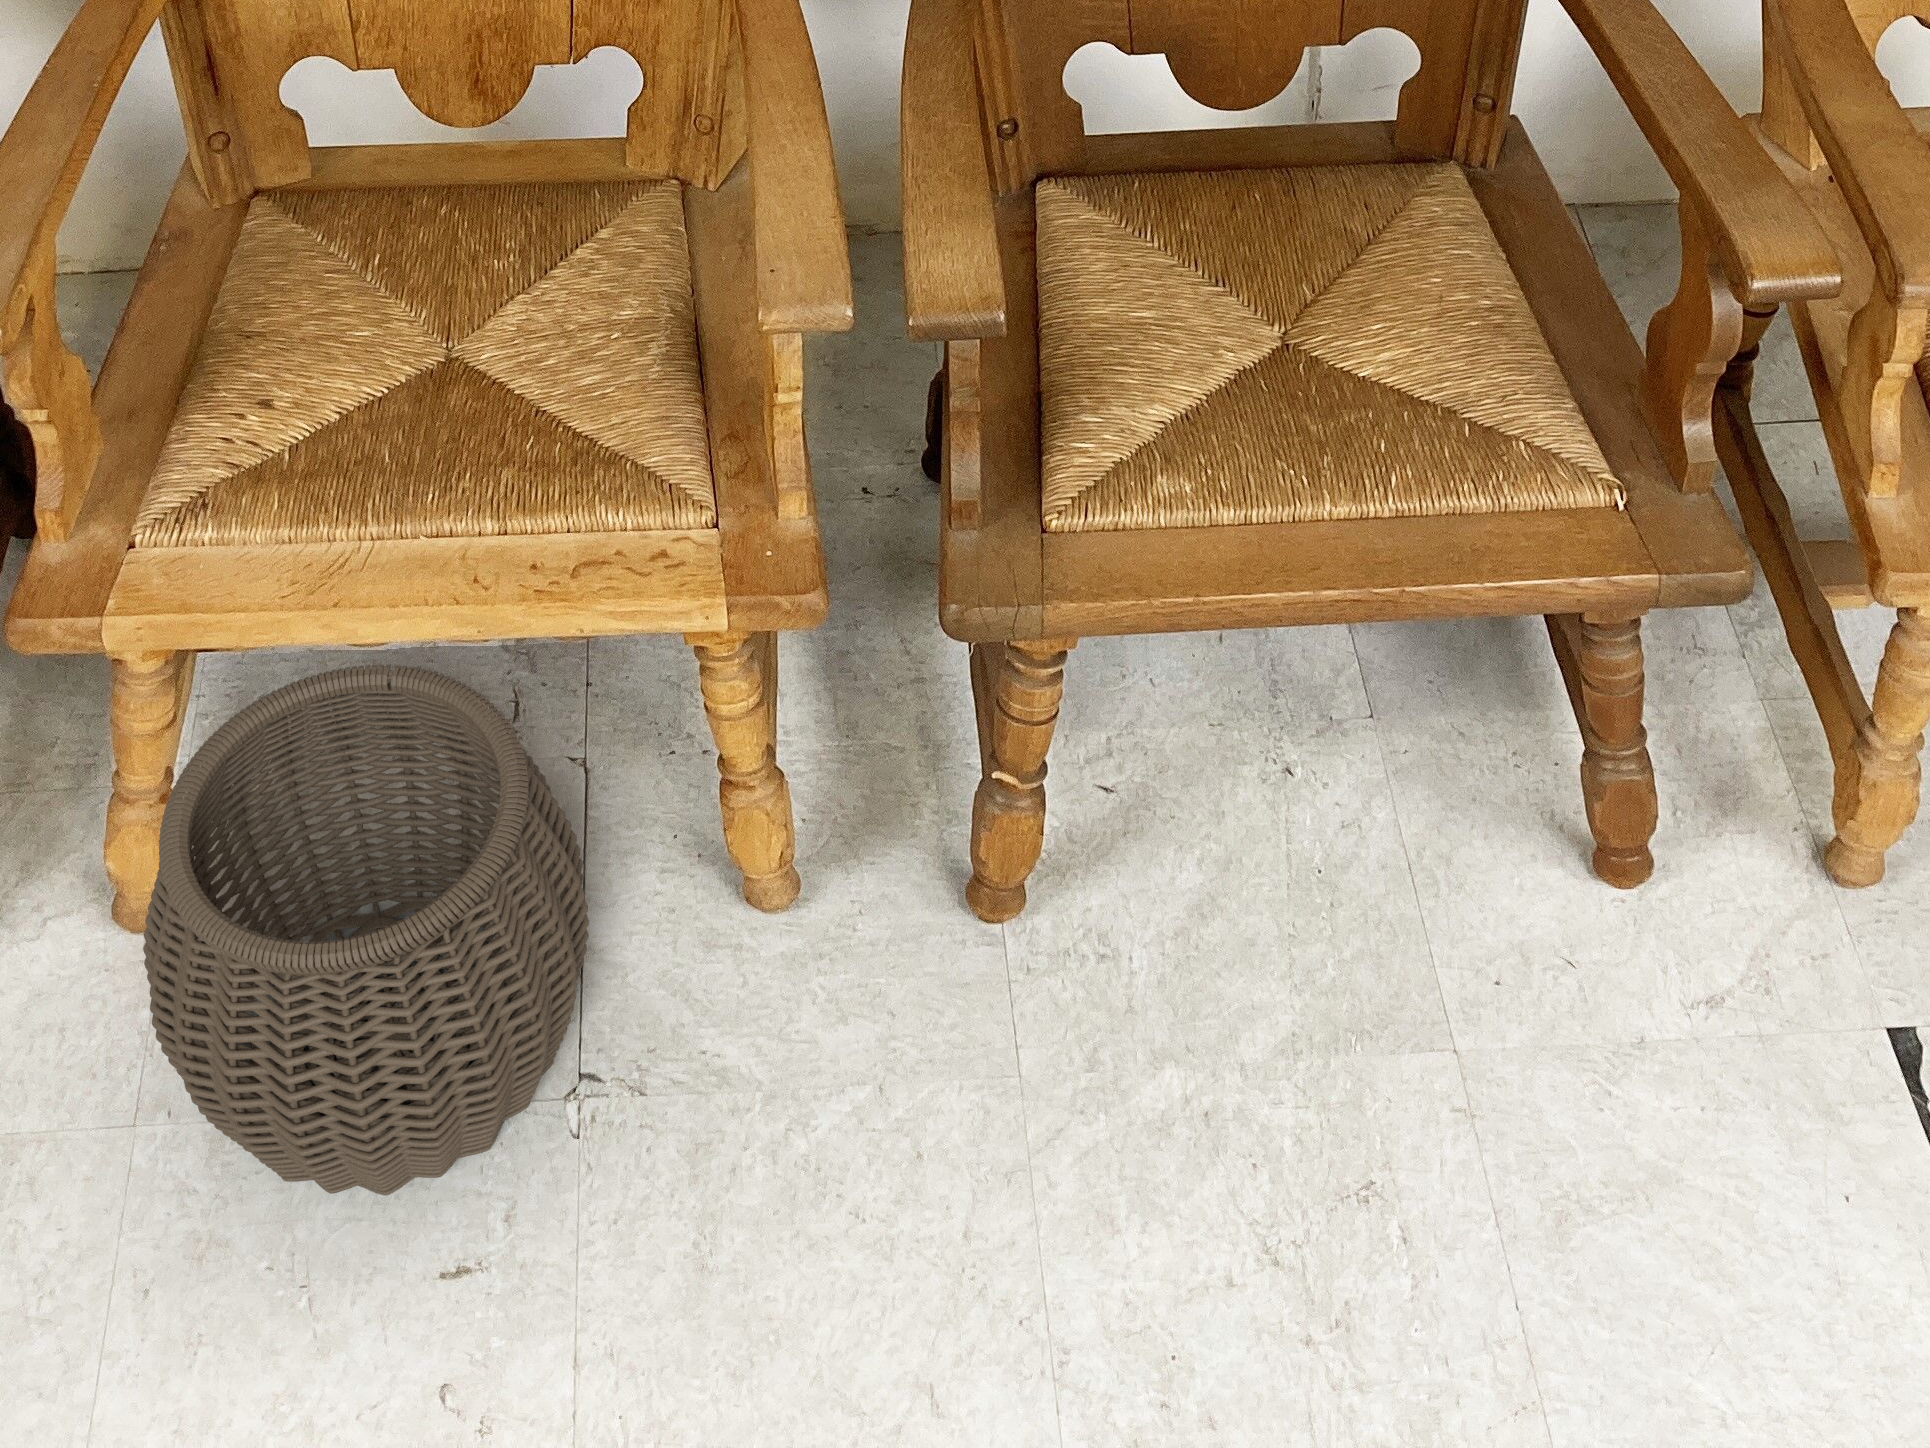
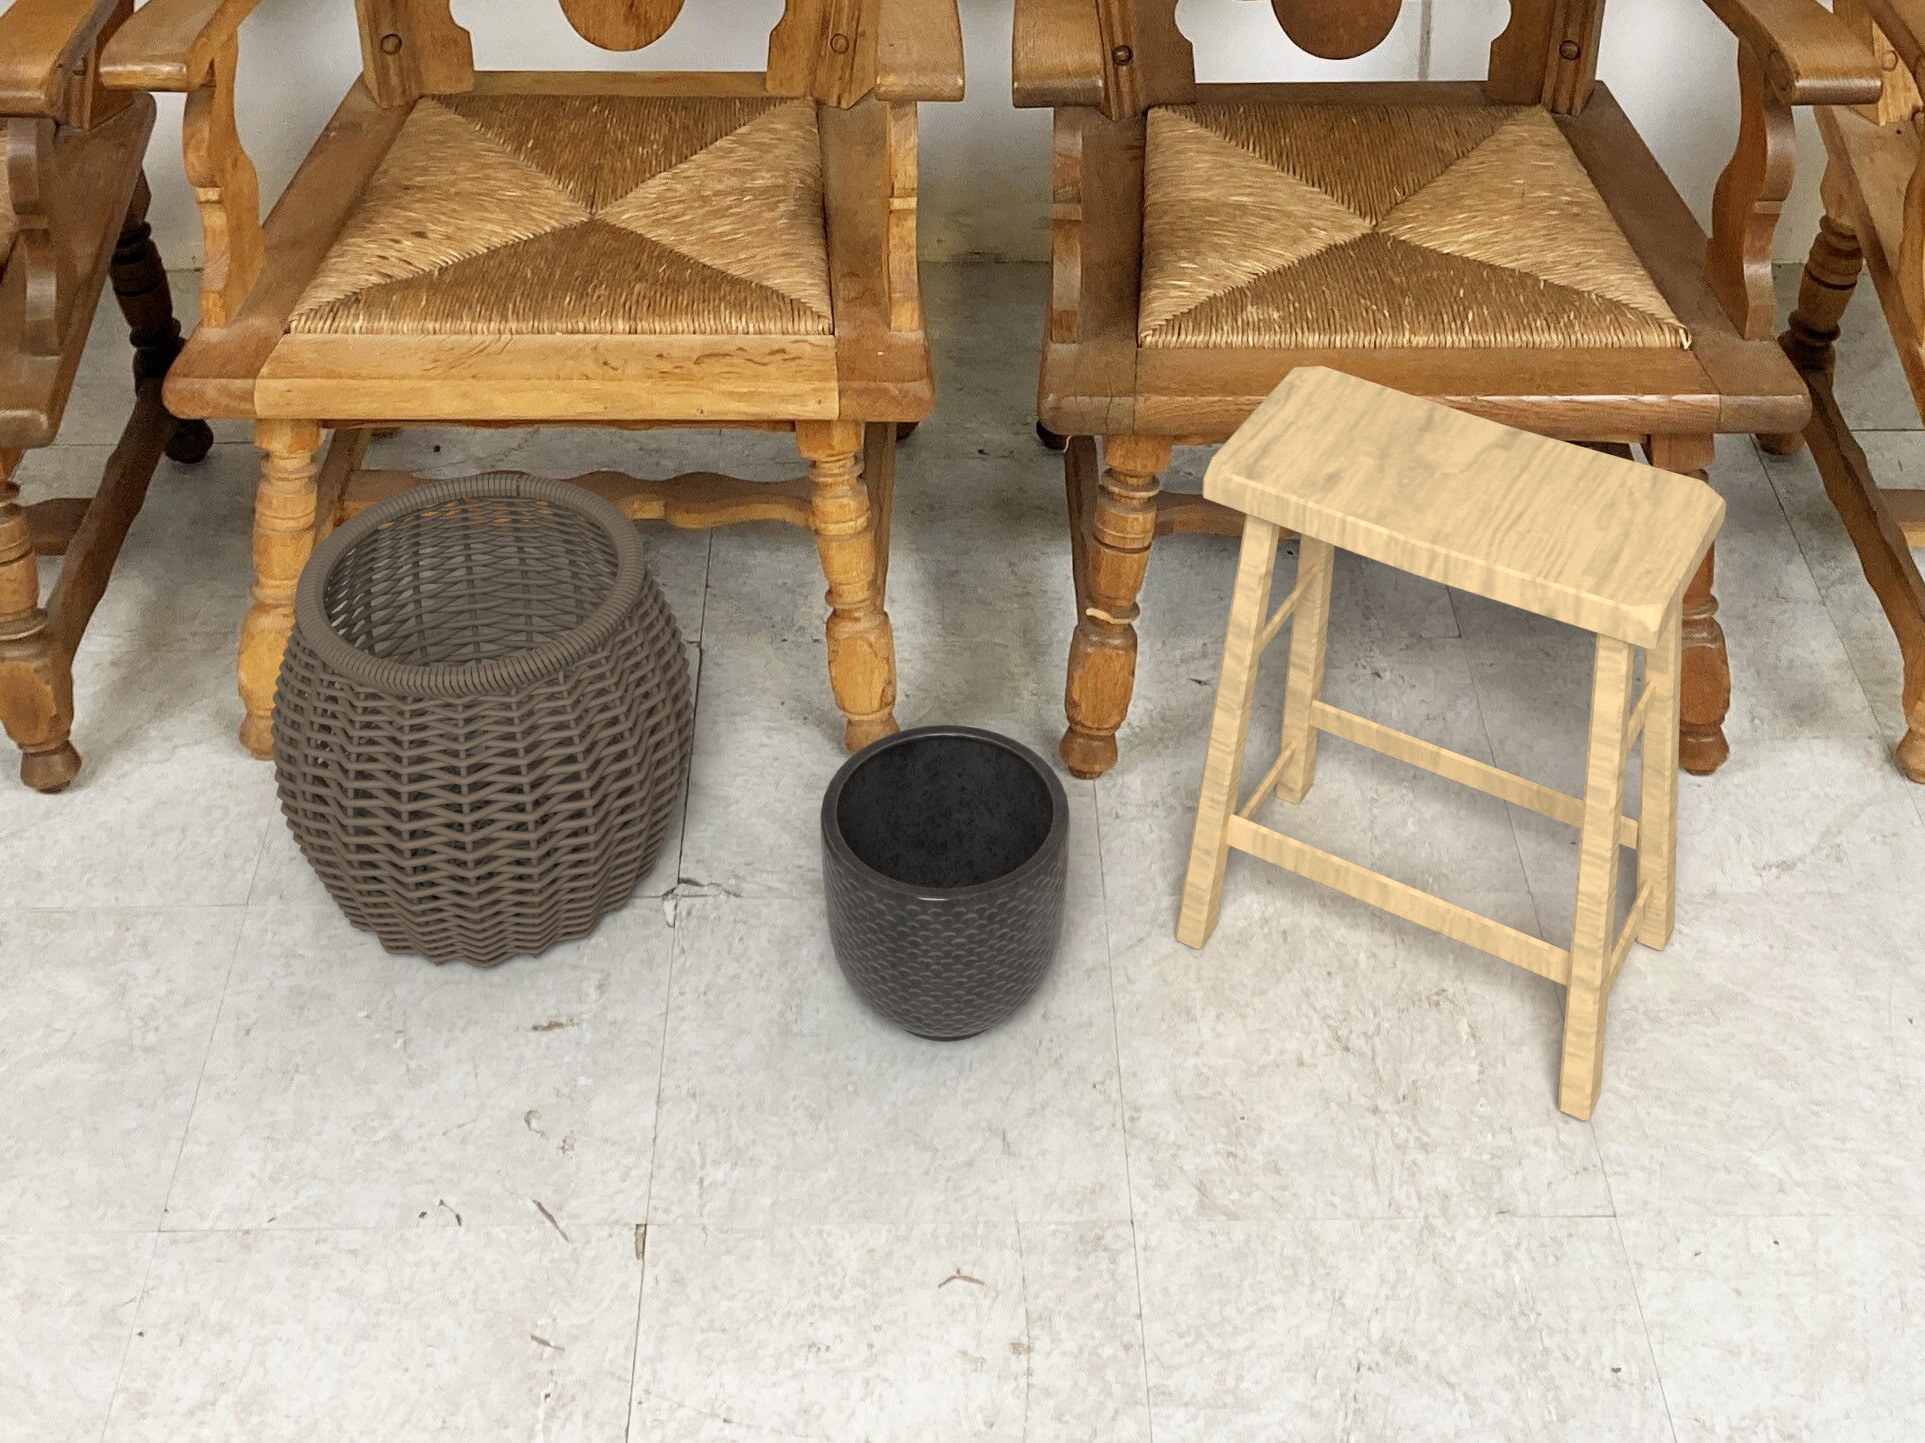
footstool: none [1095,559,1677,1333] -> present [1175,366,1726,1121]
planter: none [727,936,988,1271] -> present [820,725,1070,1041]

